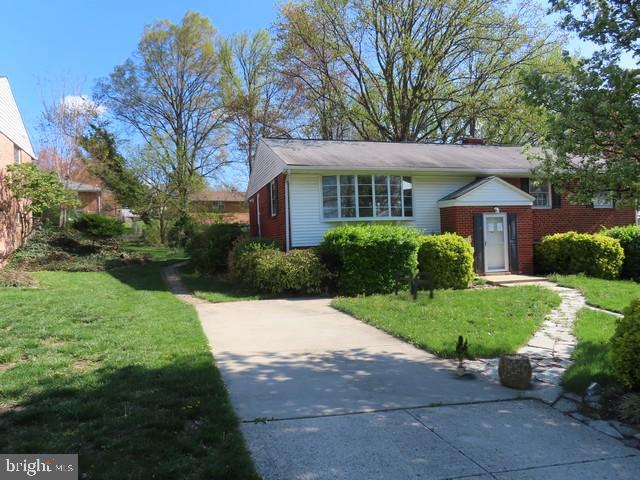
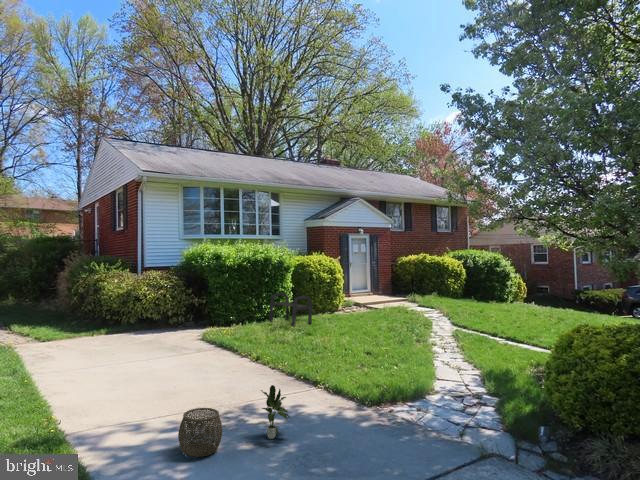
potted plant: present [453,335,476,376] -> present [261,385,290,439]
woven basket: present [498,353,532,387] -> present [178,408,223,457]

